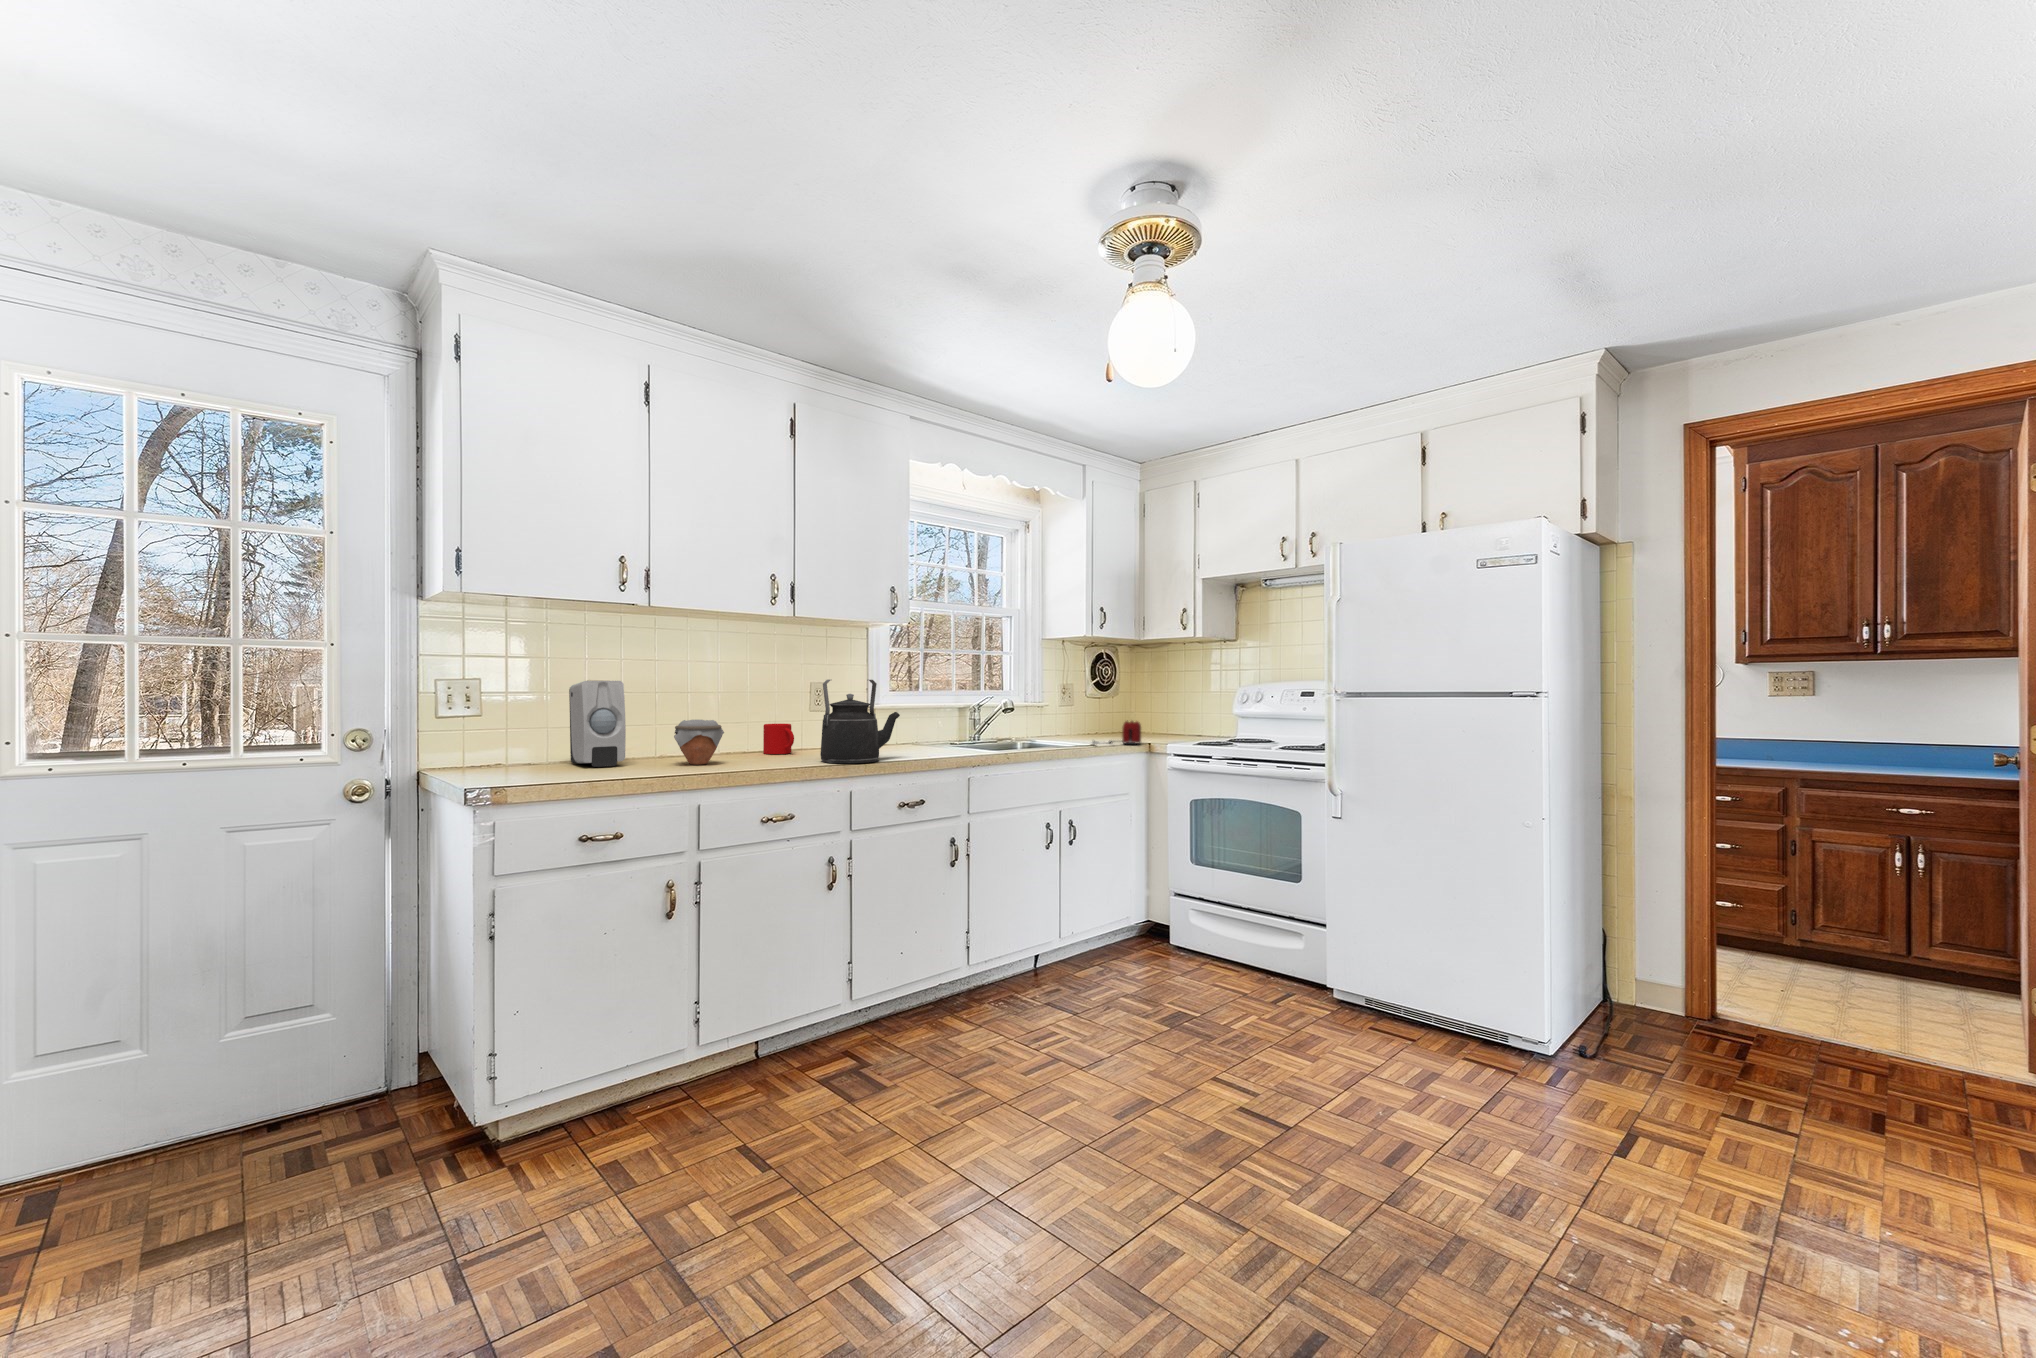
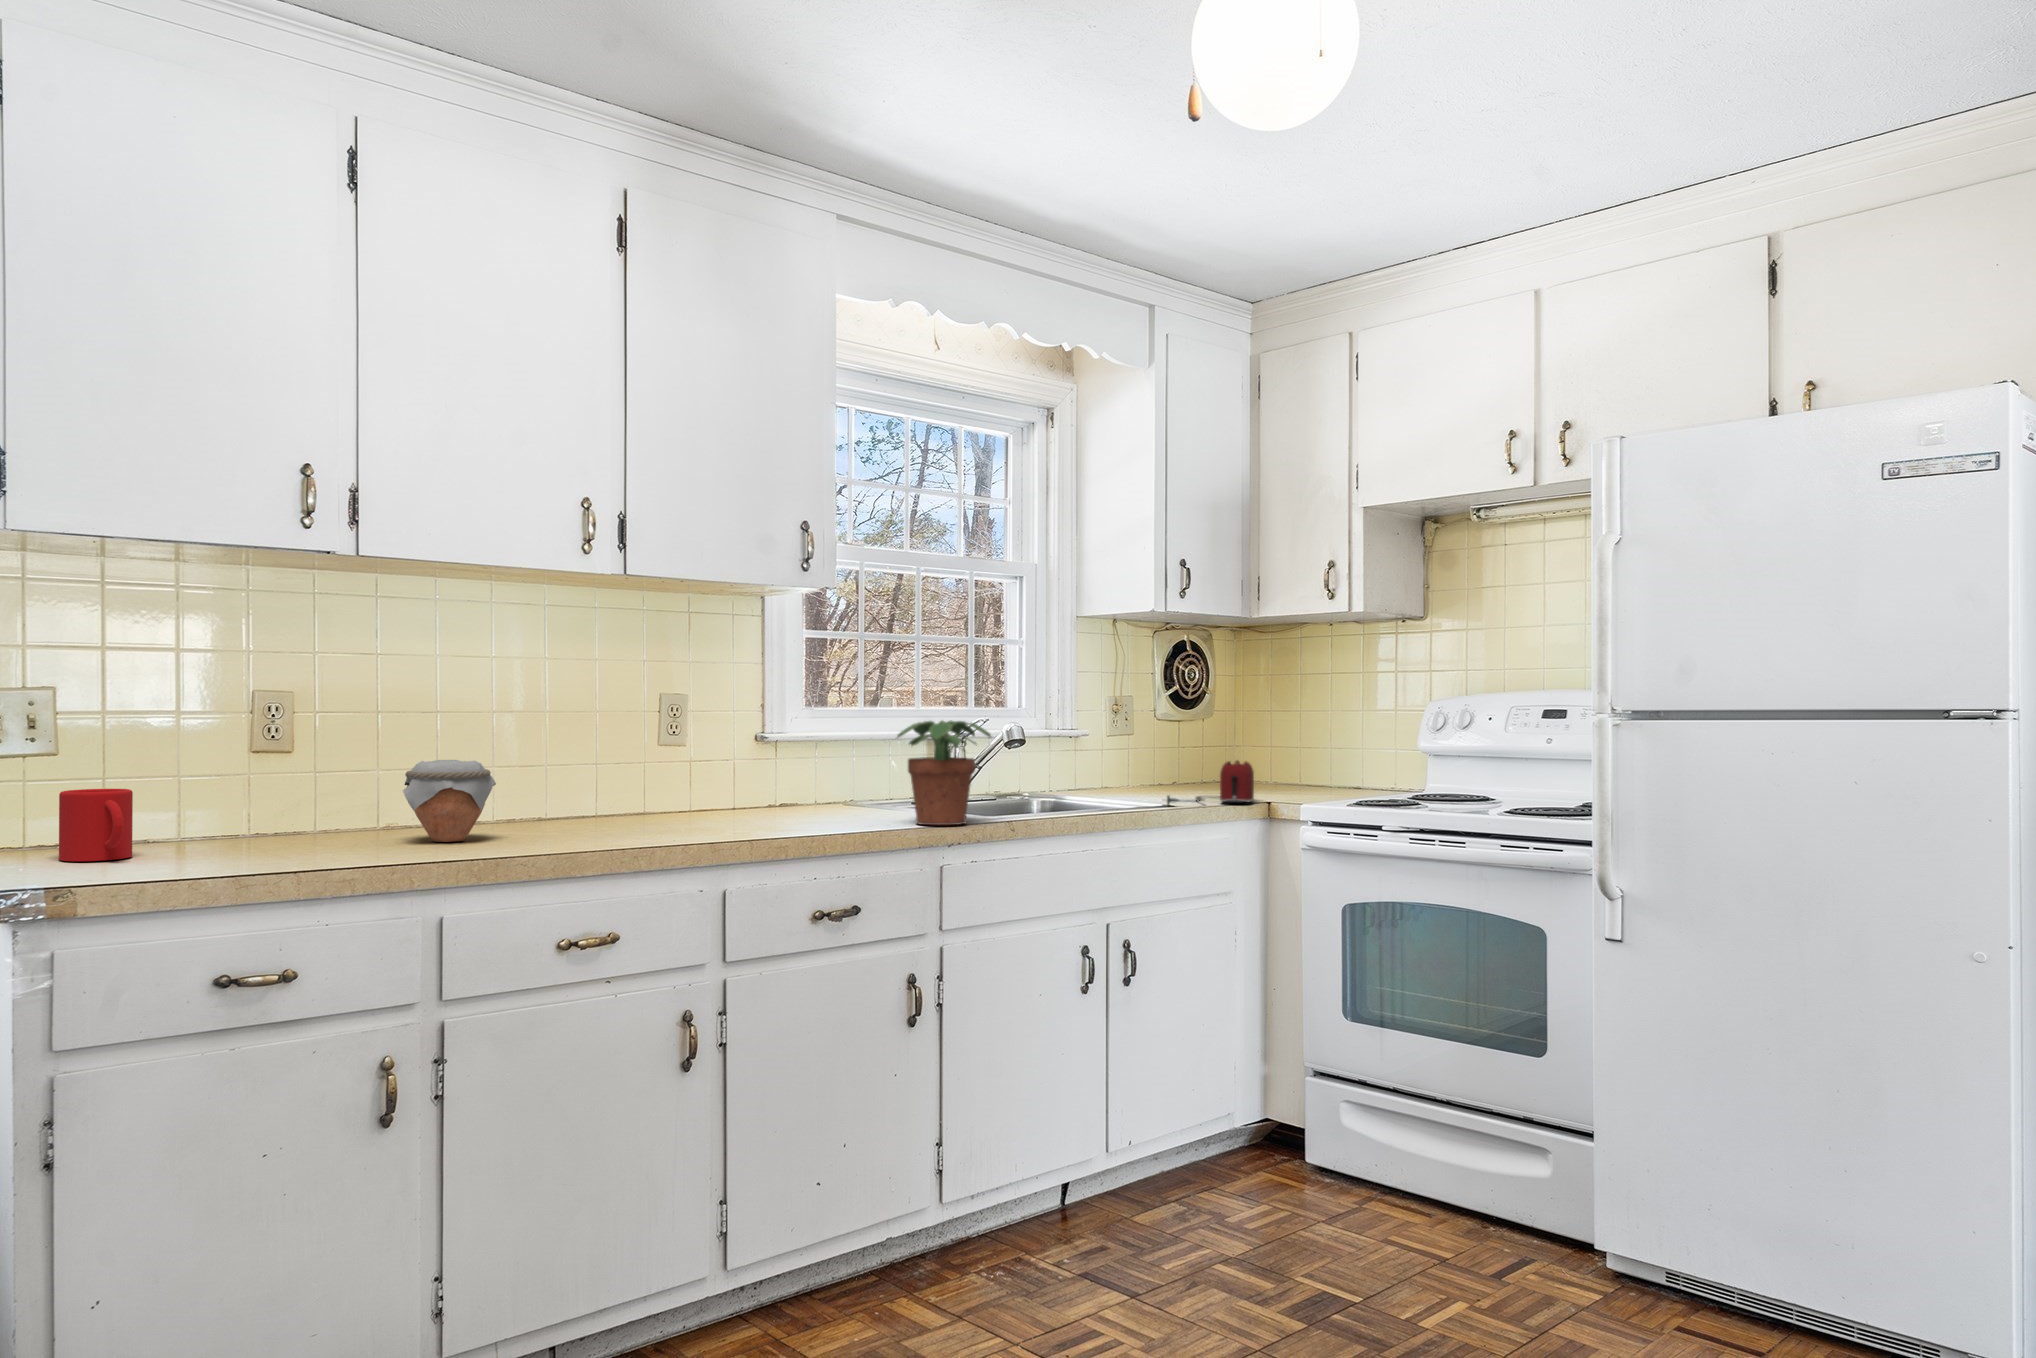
kettle: present [820,679,900,763] -> none [671,687,817,840]
soap dispenser: present [569,681,626,767] -> none [216,689,314,846]
potted plant: none [943,698,996,756] -> present [897,721,991,825]
mug: present [763,724,794,754] -> present [59,789,133,861]

